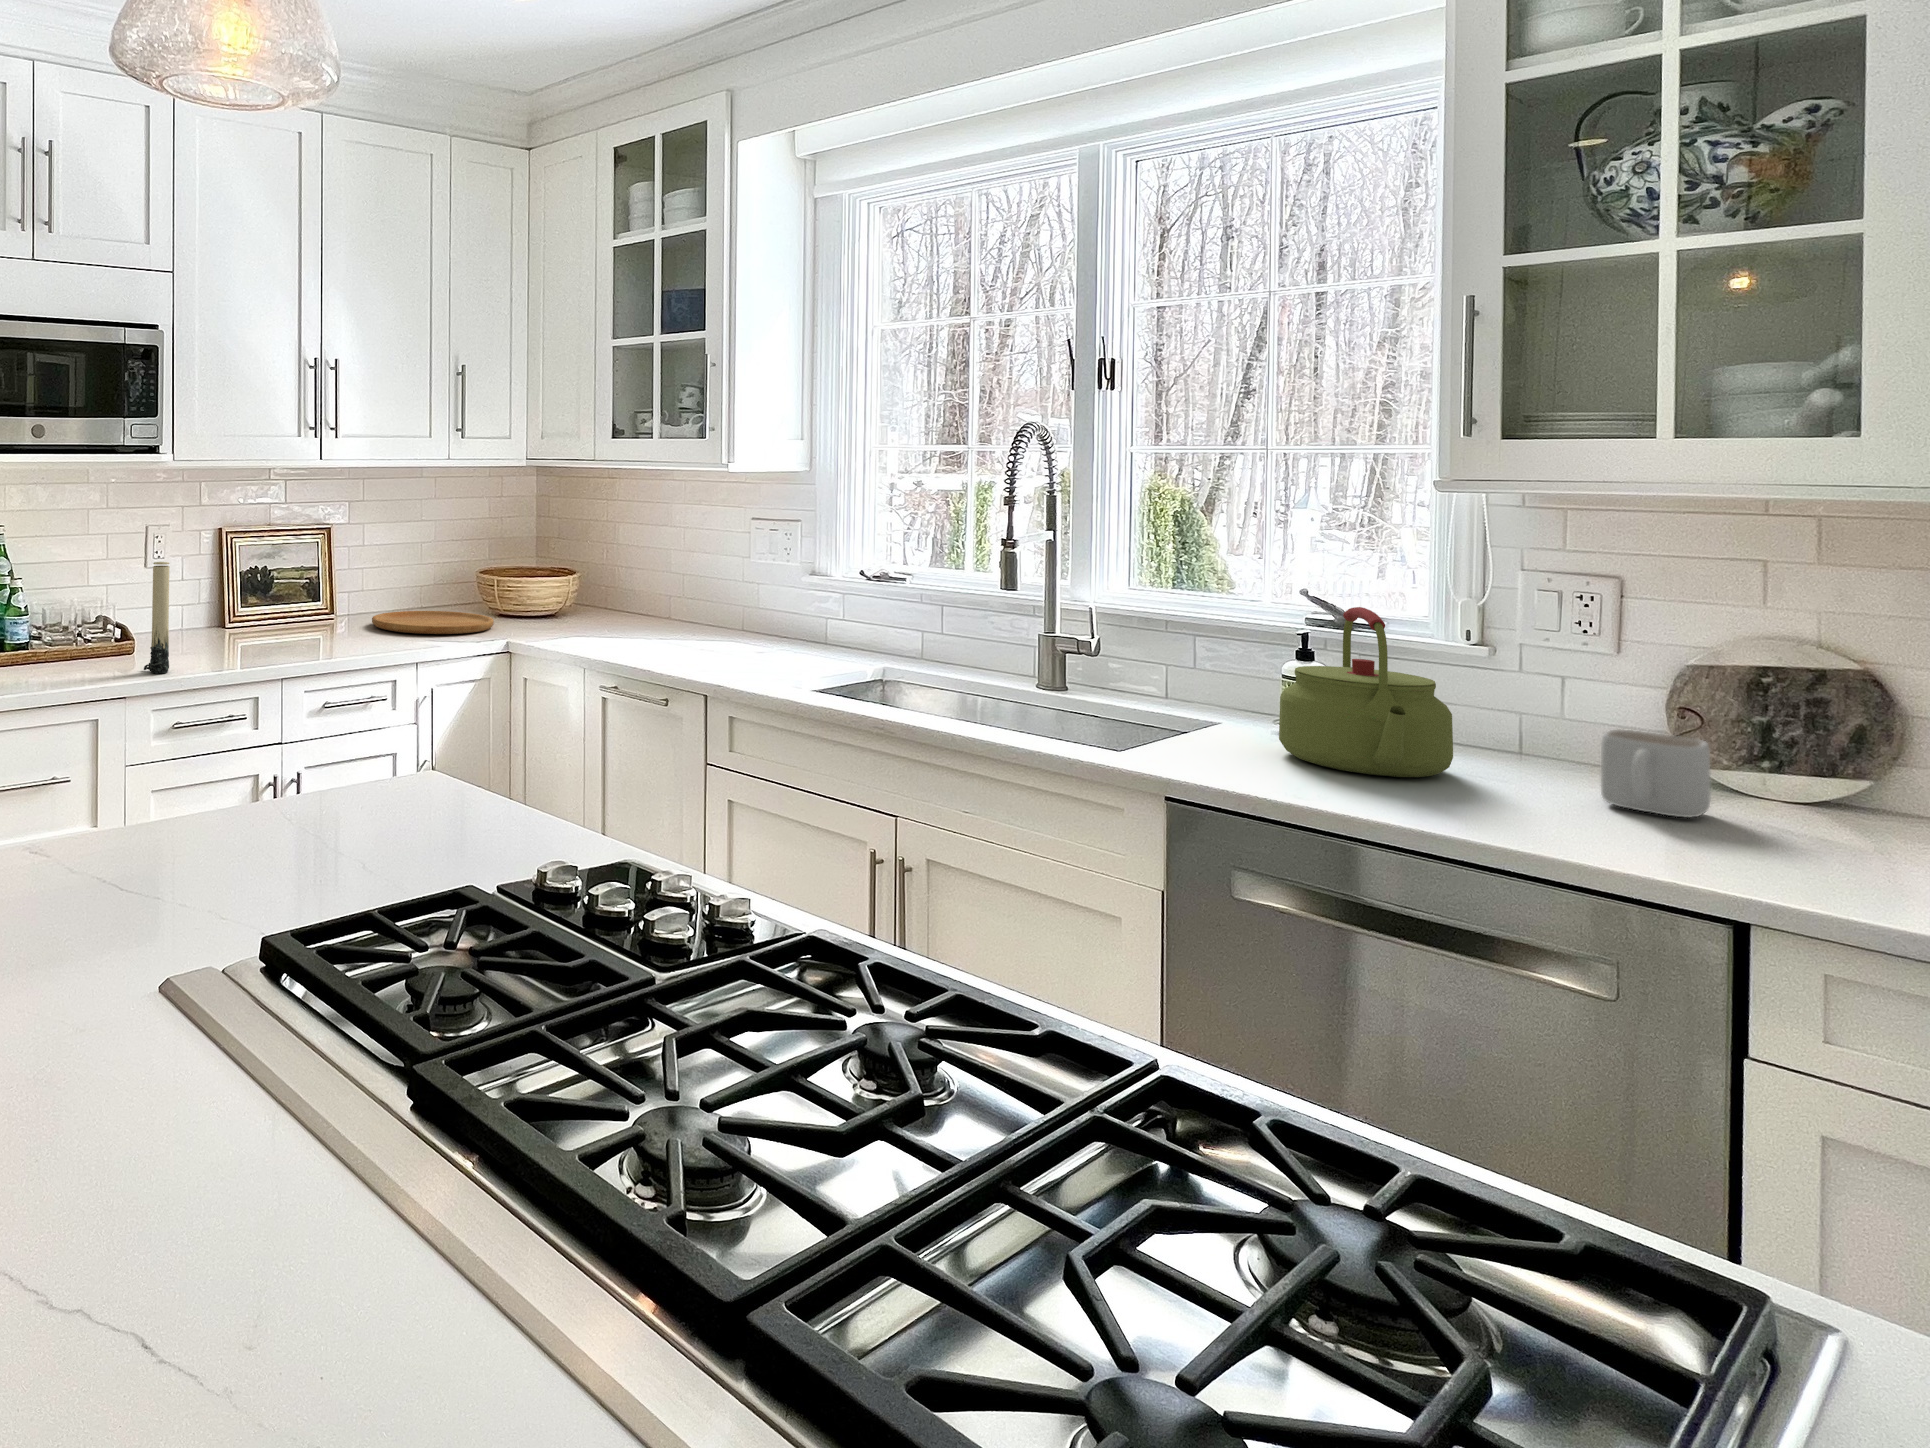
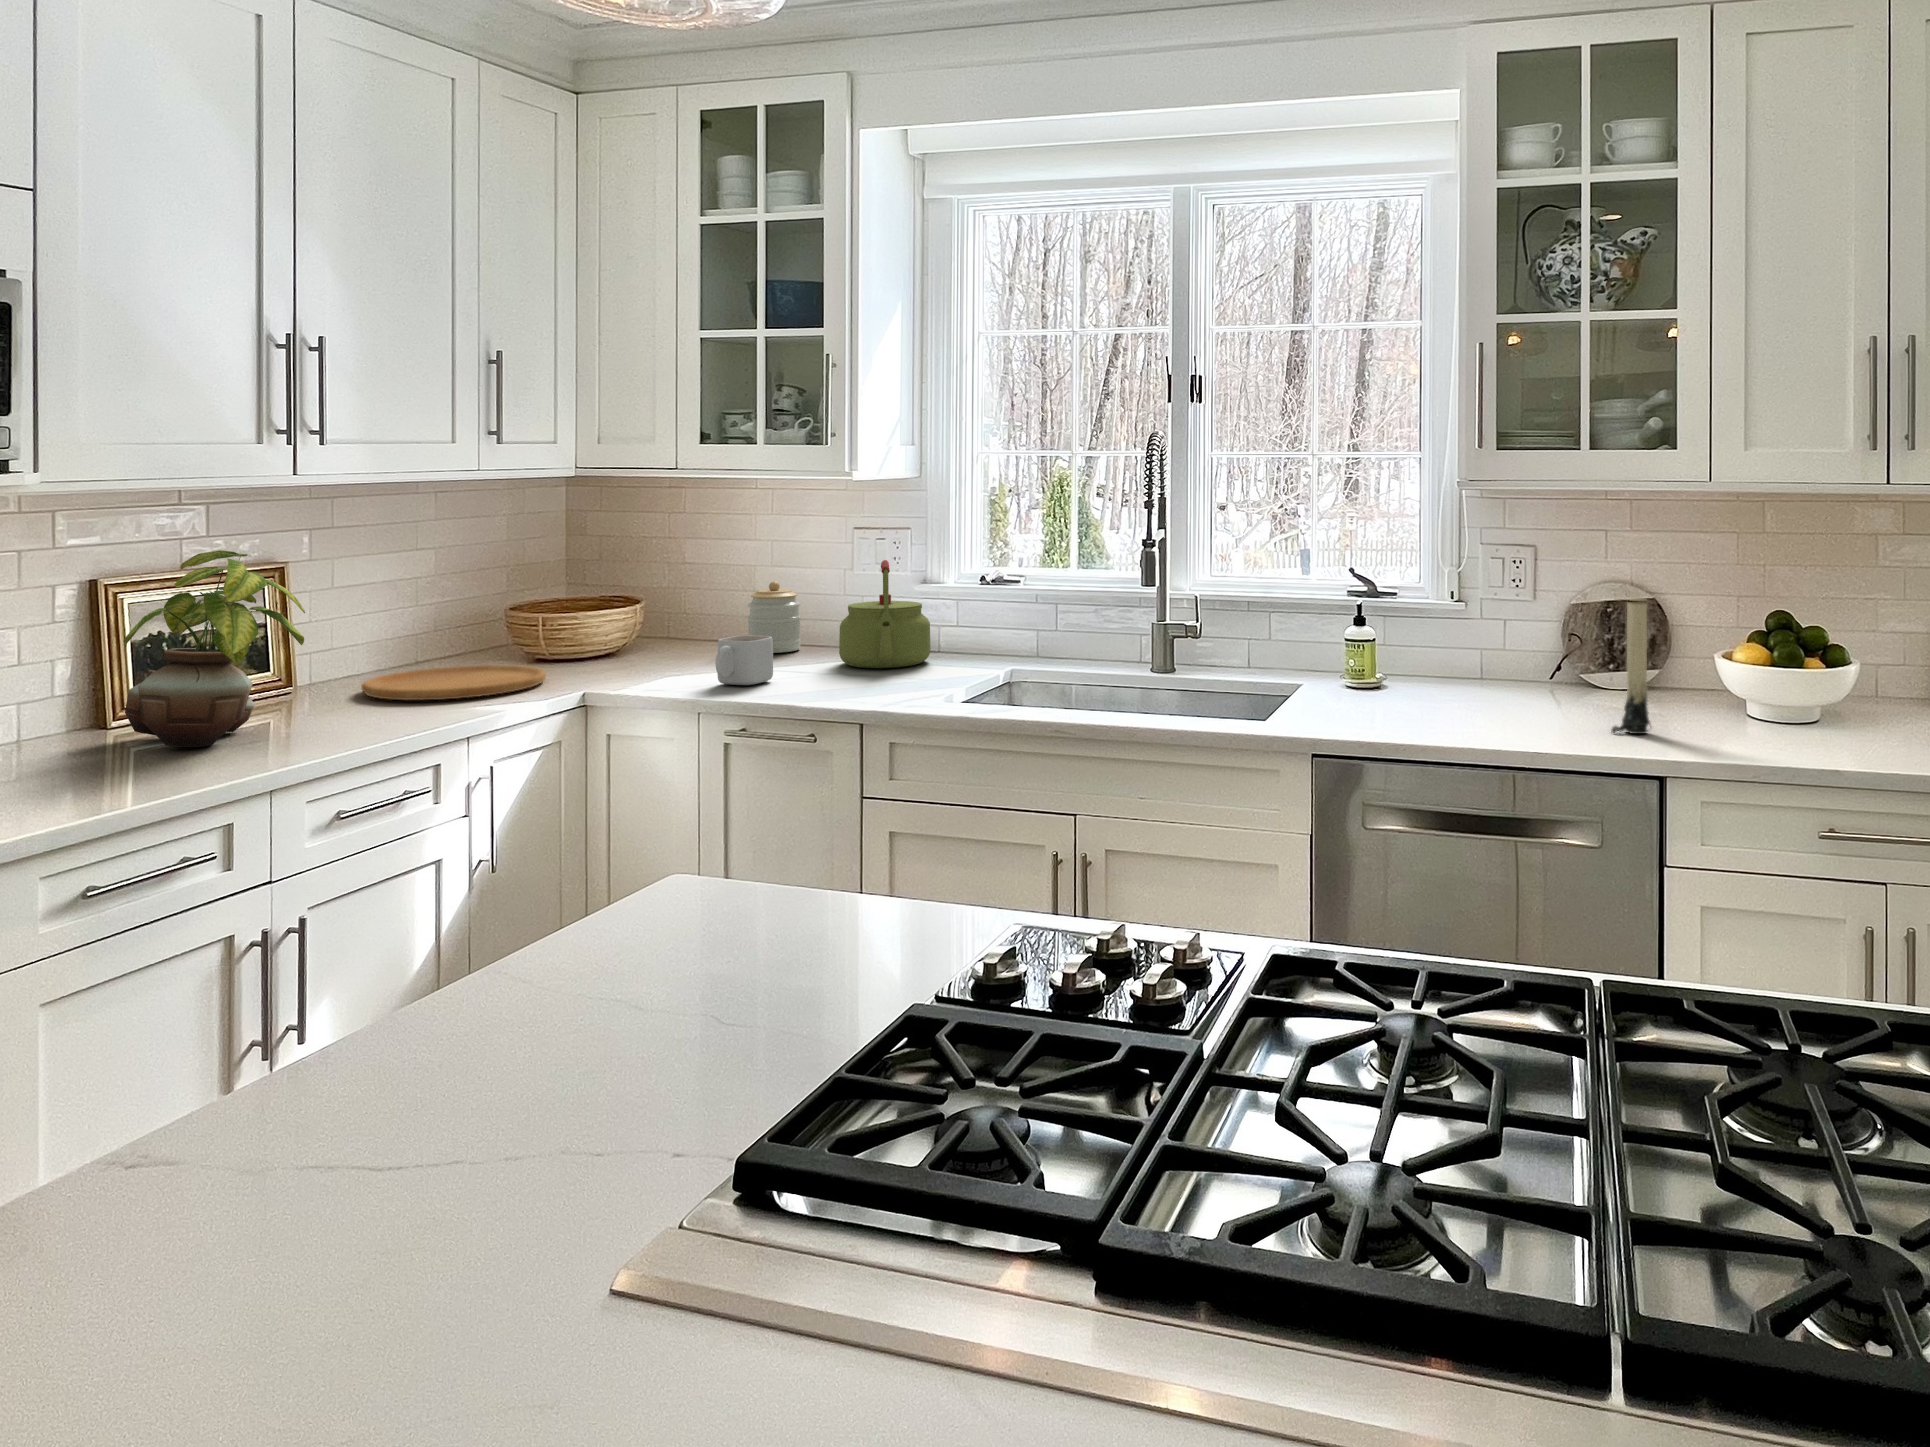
potted plant: none [218,512,317,645] -> present [124,550,305,747]
candle: present [144,562,170,673] -> present [1612,597,1650,734]
jar: none [660,564,706,626] -> present [748,581,801,653]
kettle: present [1279,607,1453,777] -> present [839,560,931,668]
mug: present [1601,730,1710,817] -> present [715,635,773,685]

